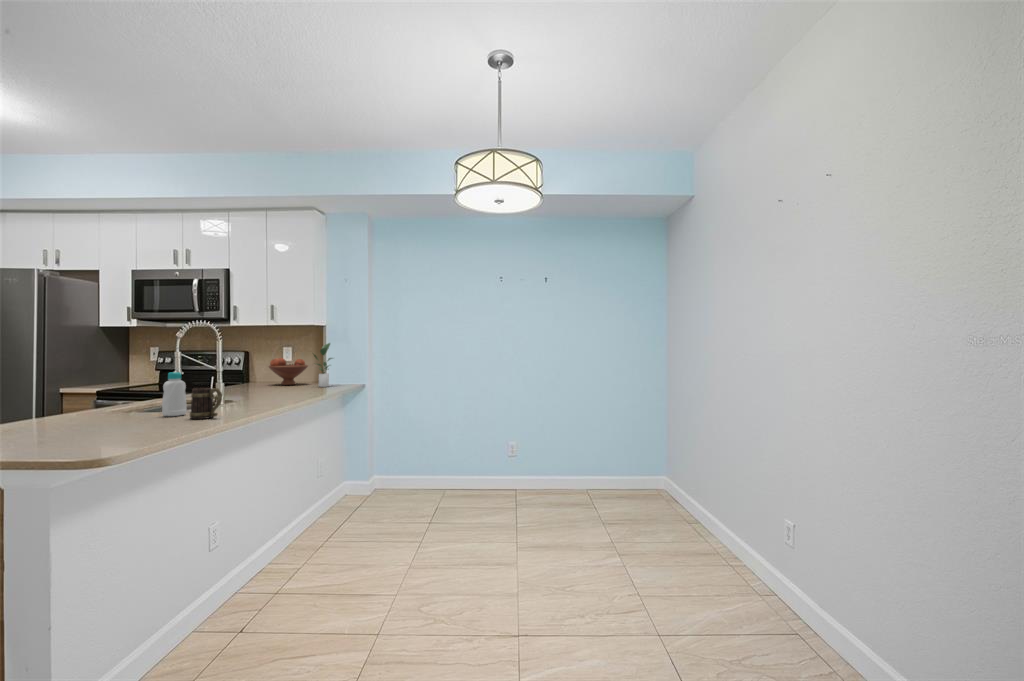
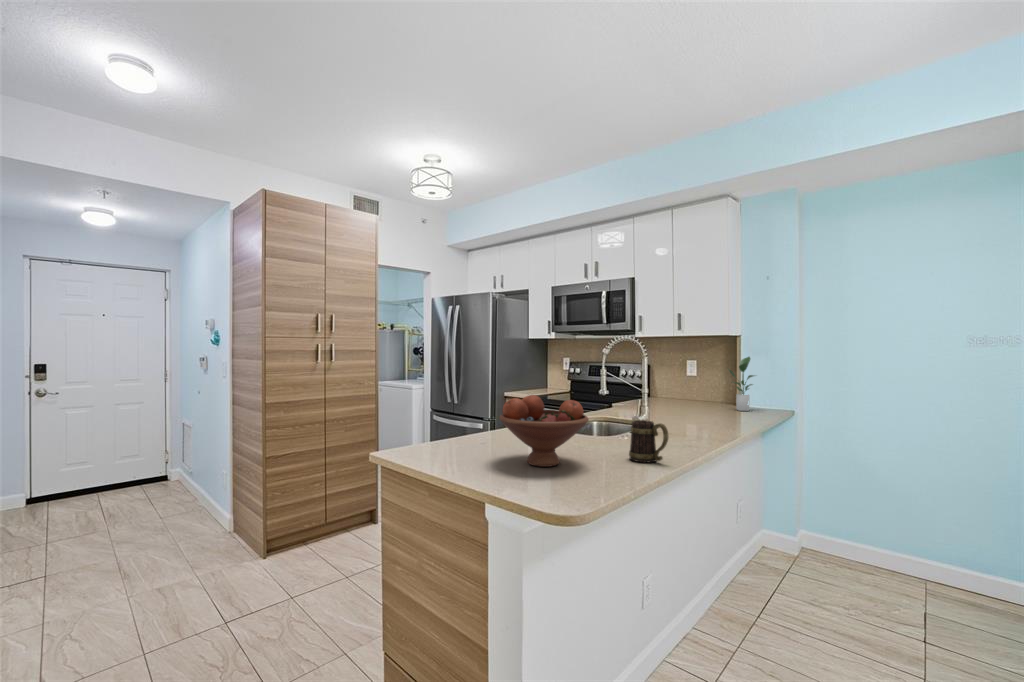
fruit bowl: present [269,358,308,385] -> present [499,395,589,467]
bottle: present [162,372,187,416] -> none [596,397,621,450]

